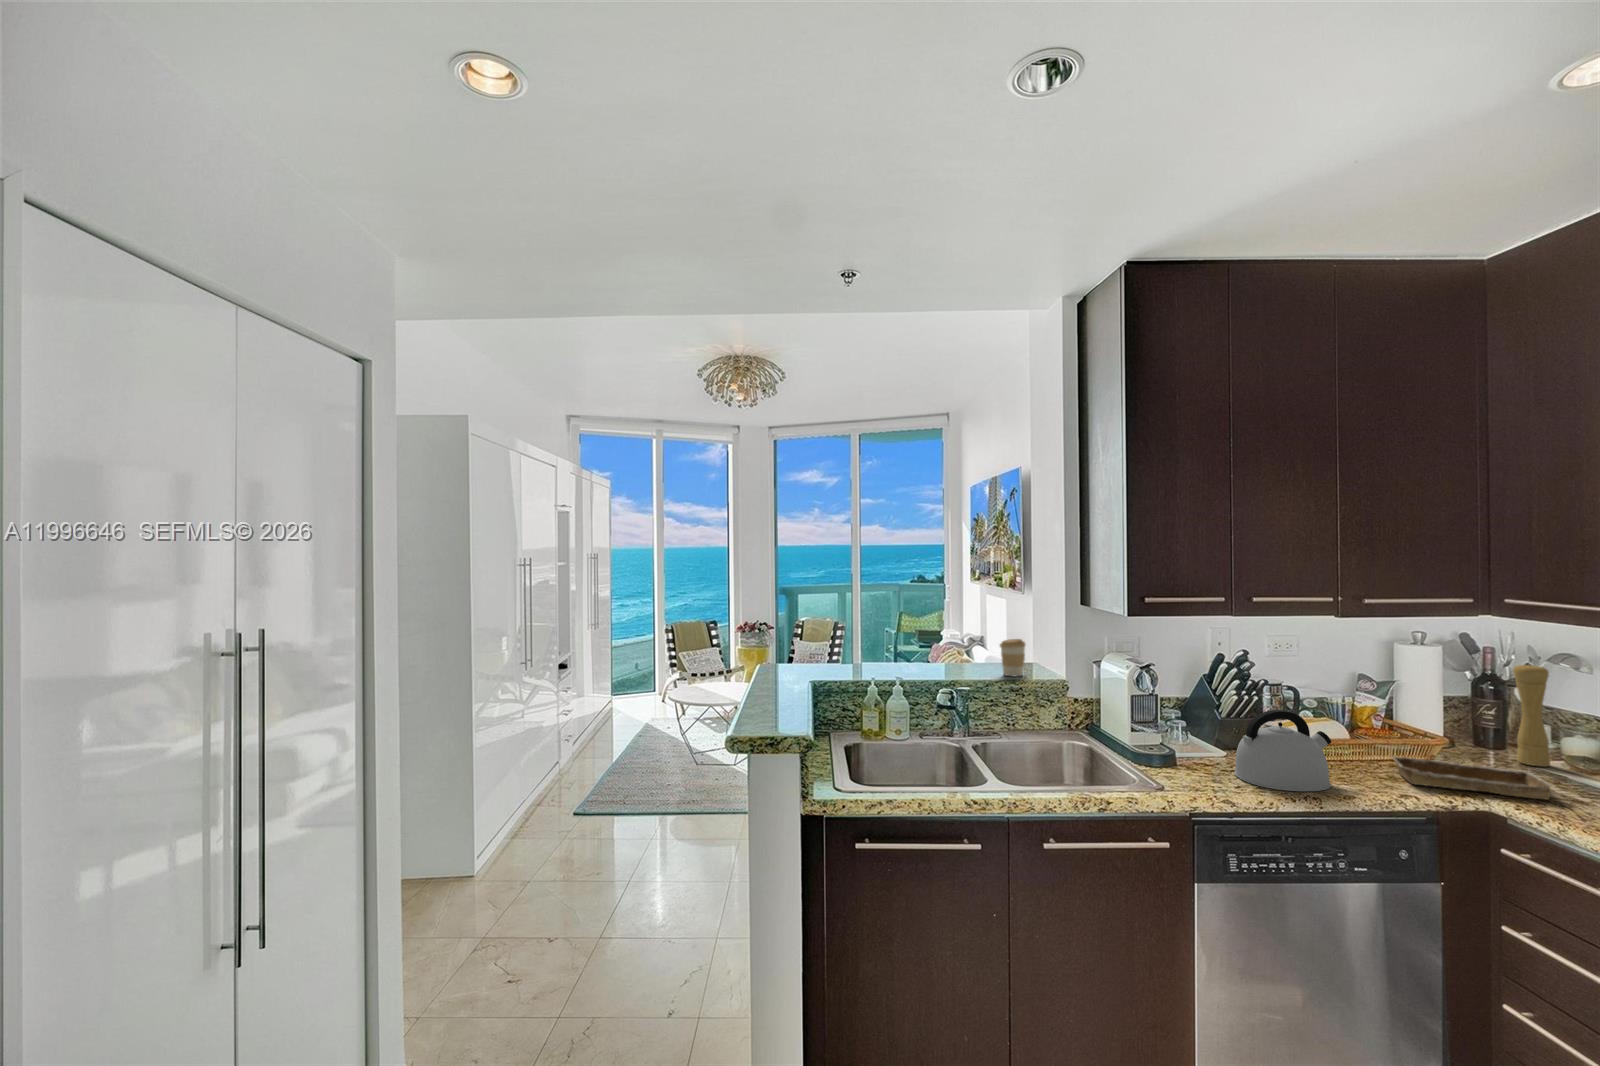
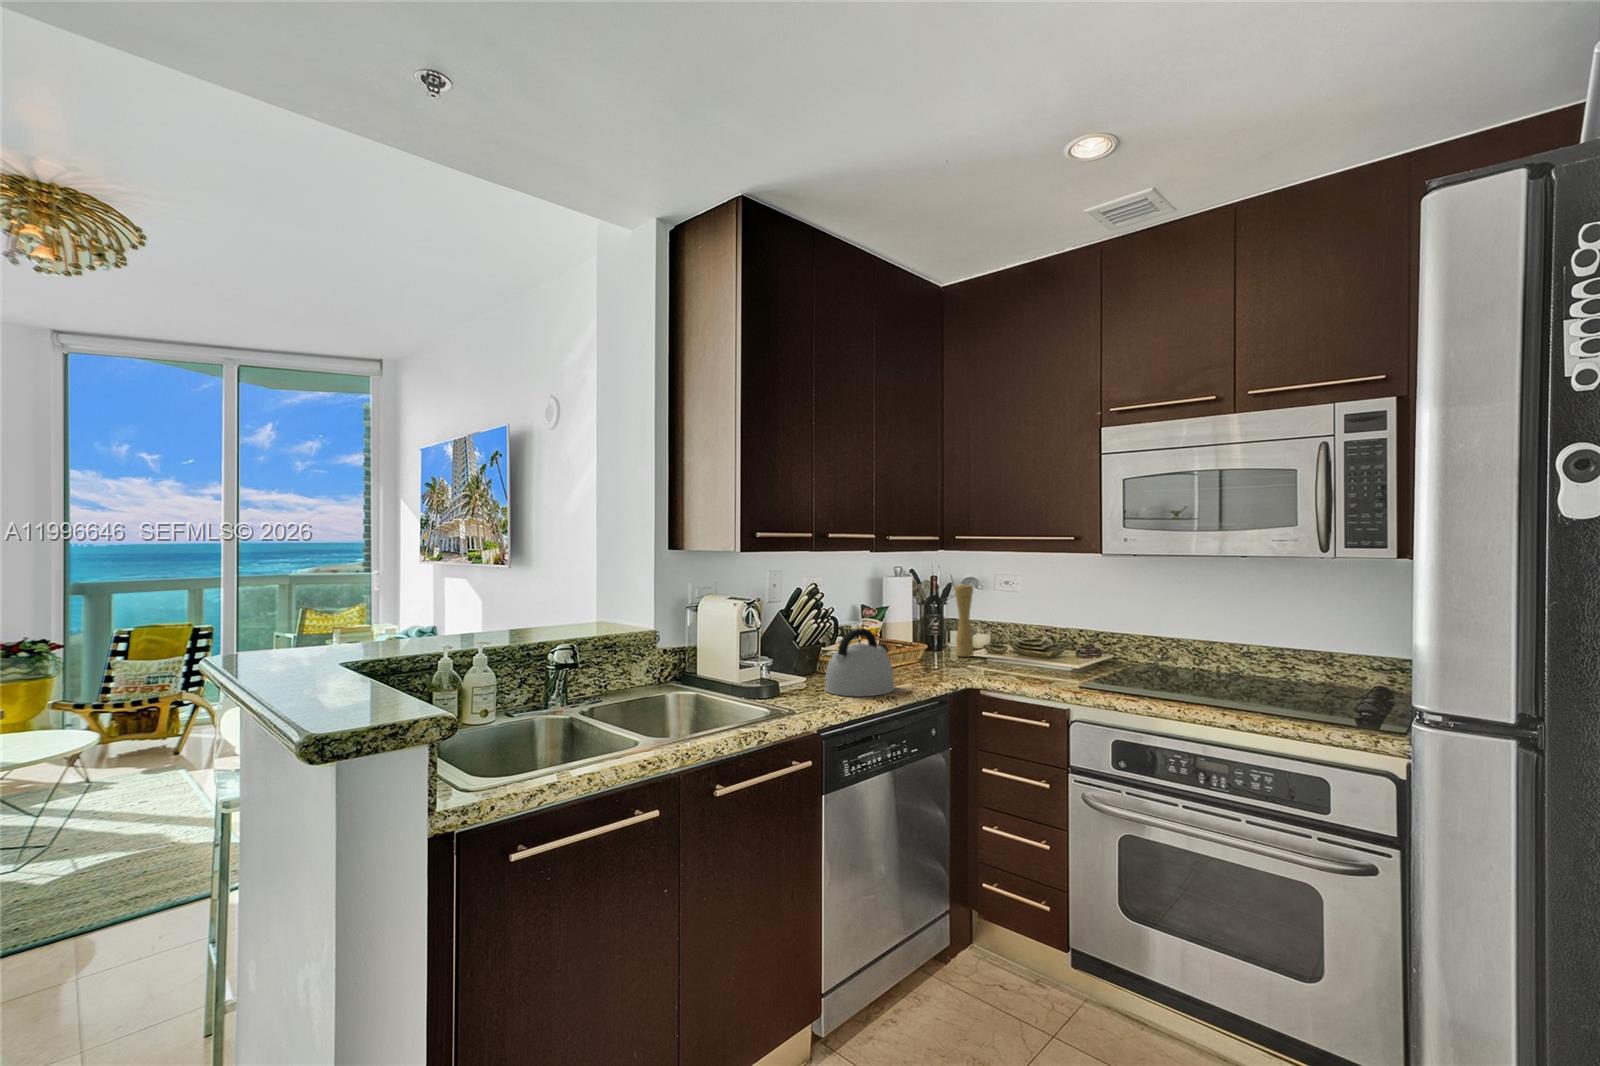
coffee cup: present [1000,639,1026,676] -> none [584,590,614,632]
tray: present [1391,756,1553,800] -> none [908,657,1005,677]

